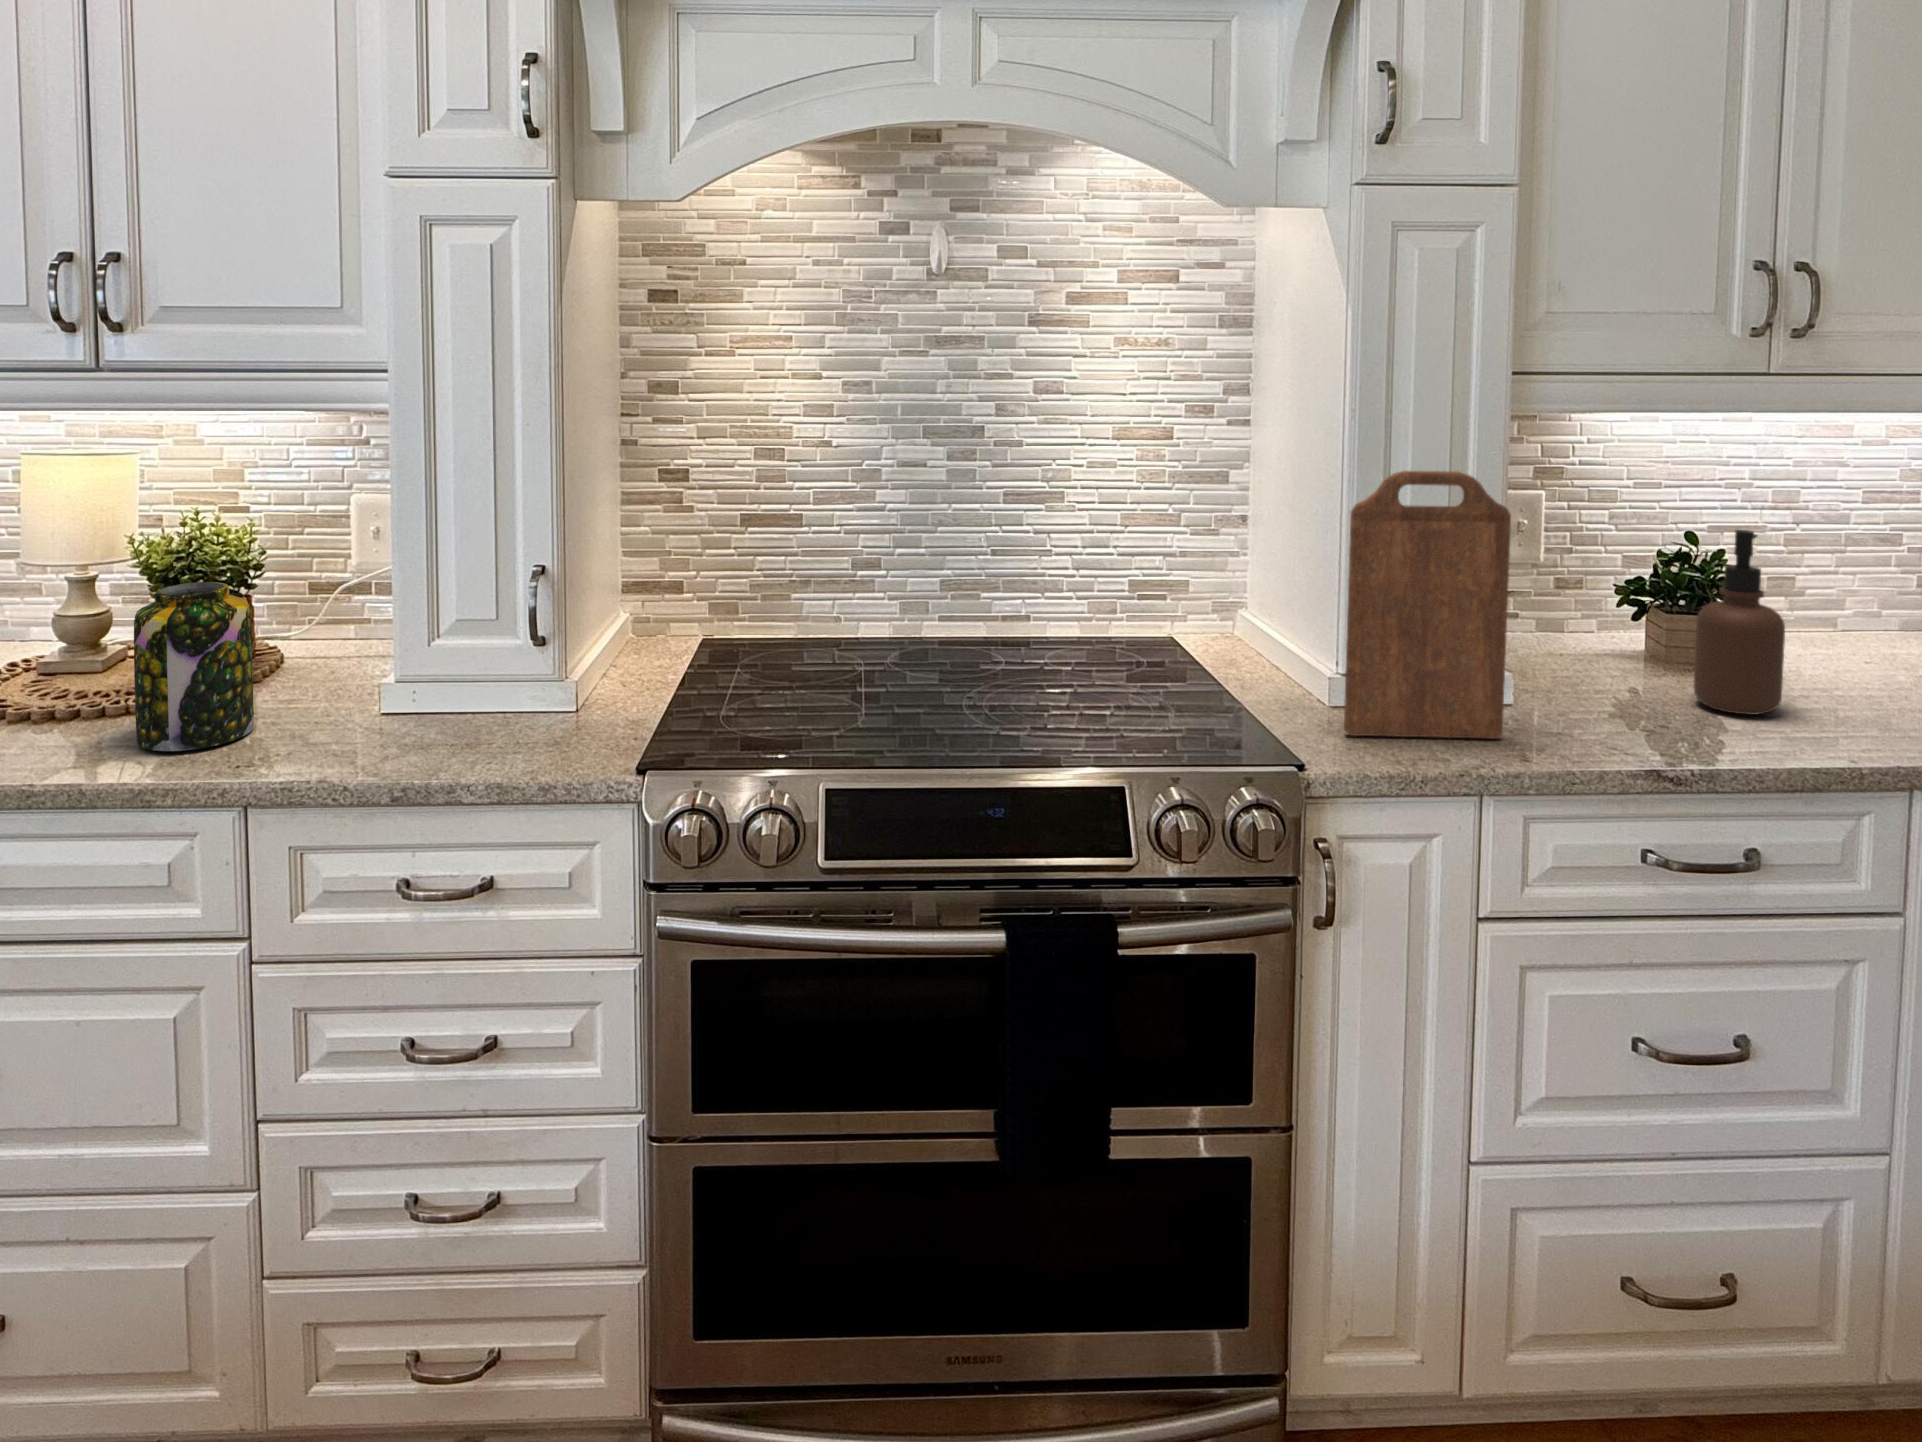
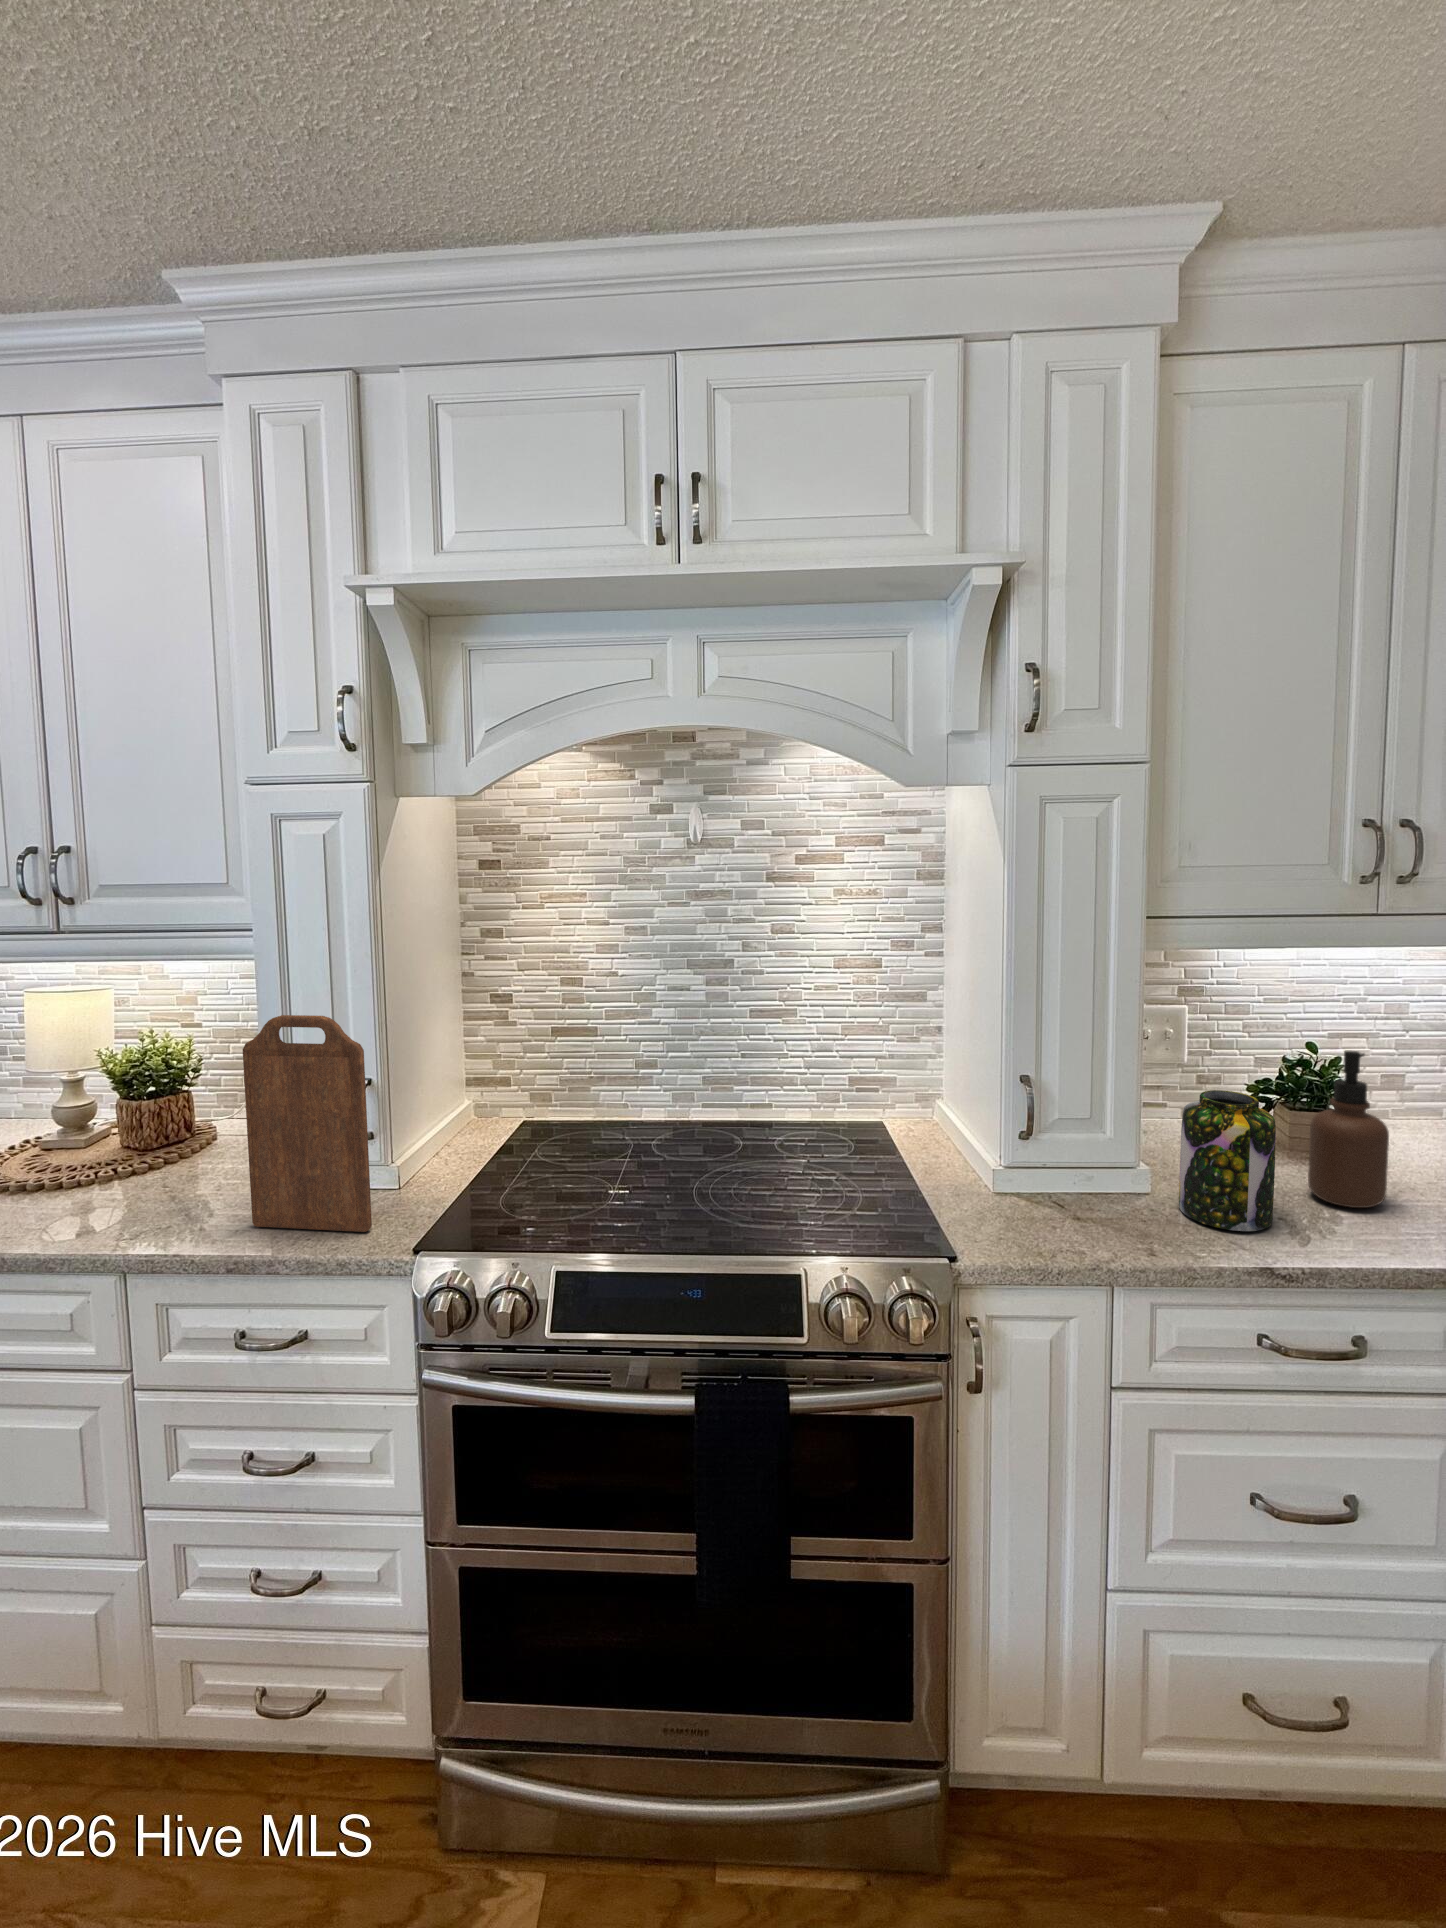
cutting board: present [1344,471,1511,739] -> present [243,1015,372,1232]
jar: present [134,582,254,751] -> present [1179,1090,1276,1231]

